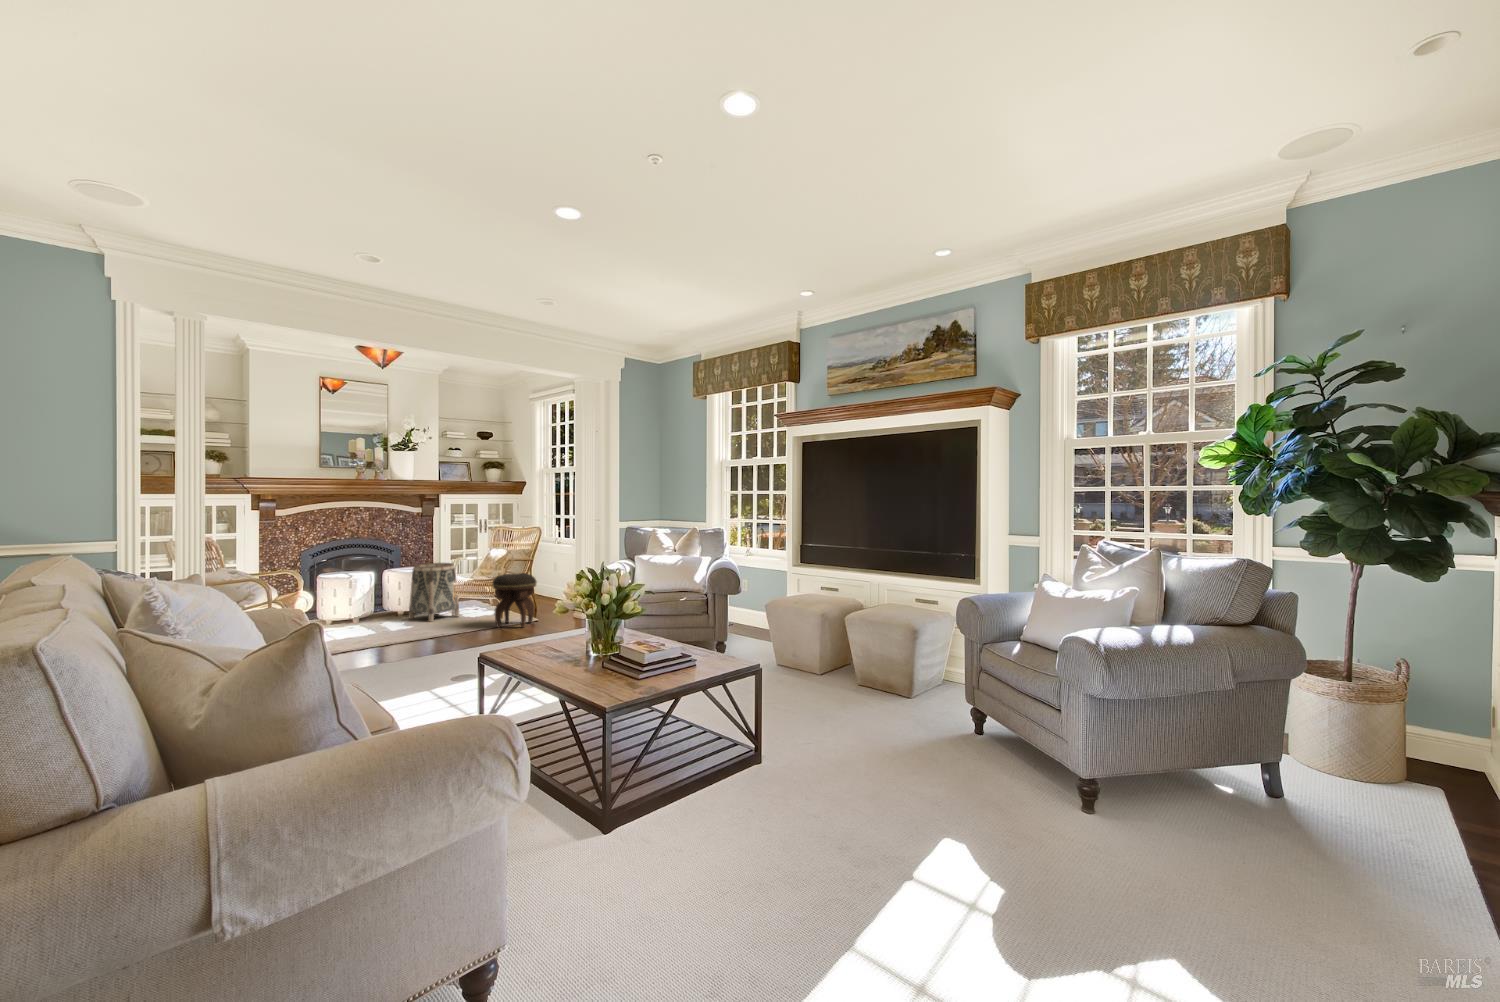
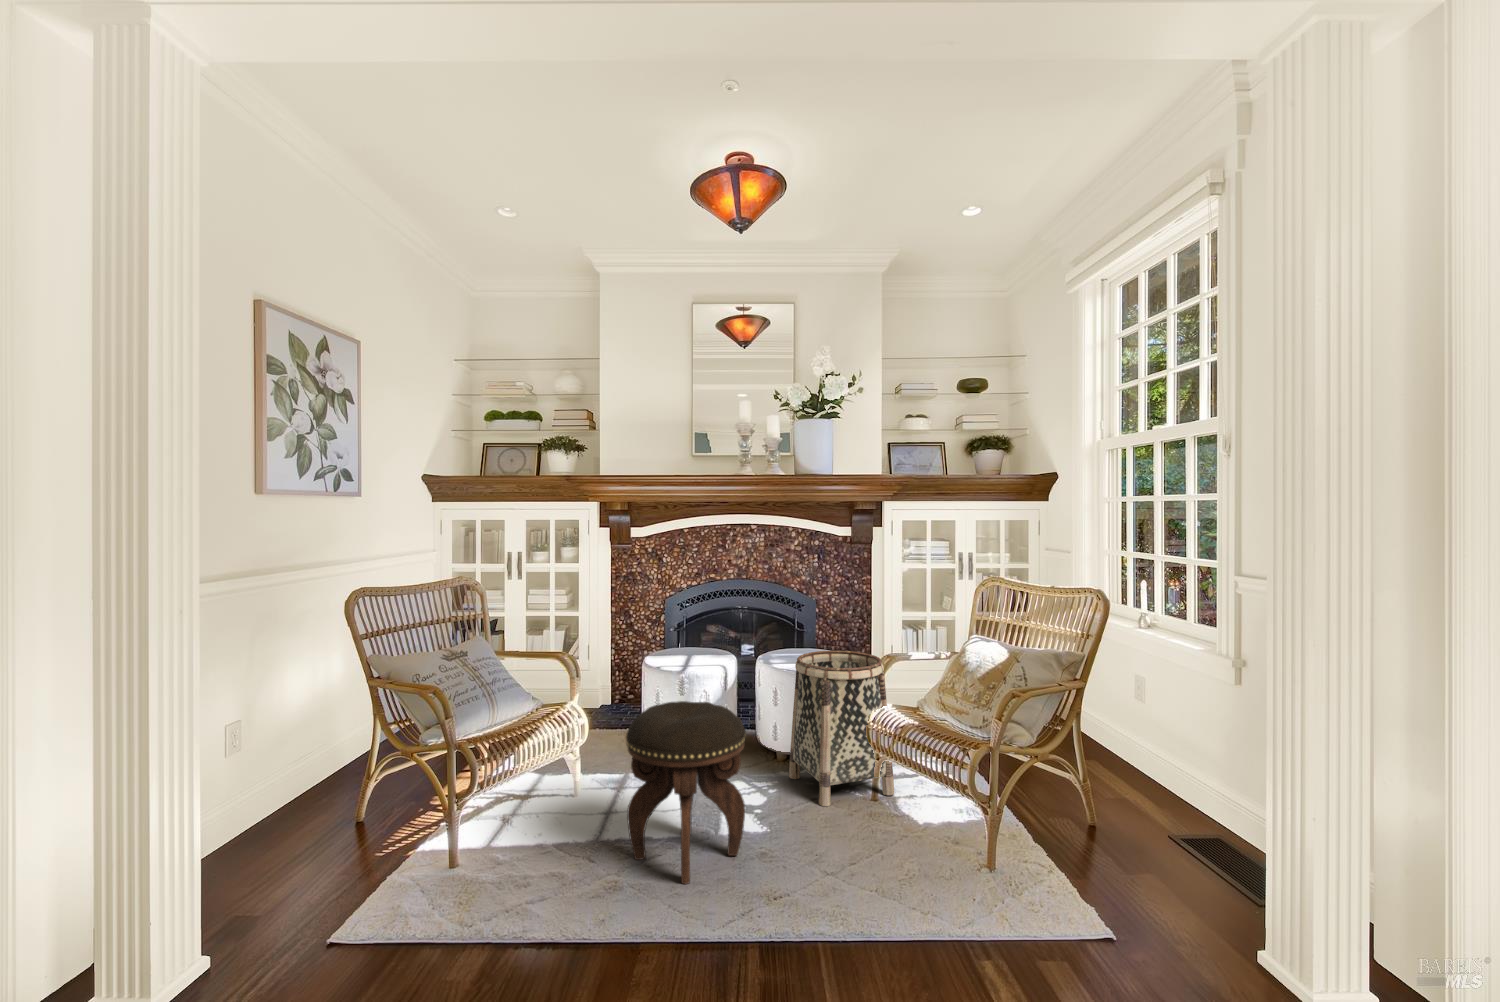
footstool: present [492,573,537,628] -> present [626,701,746,884]

